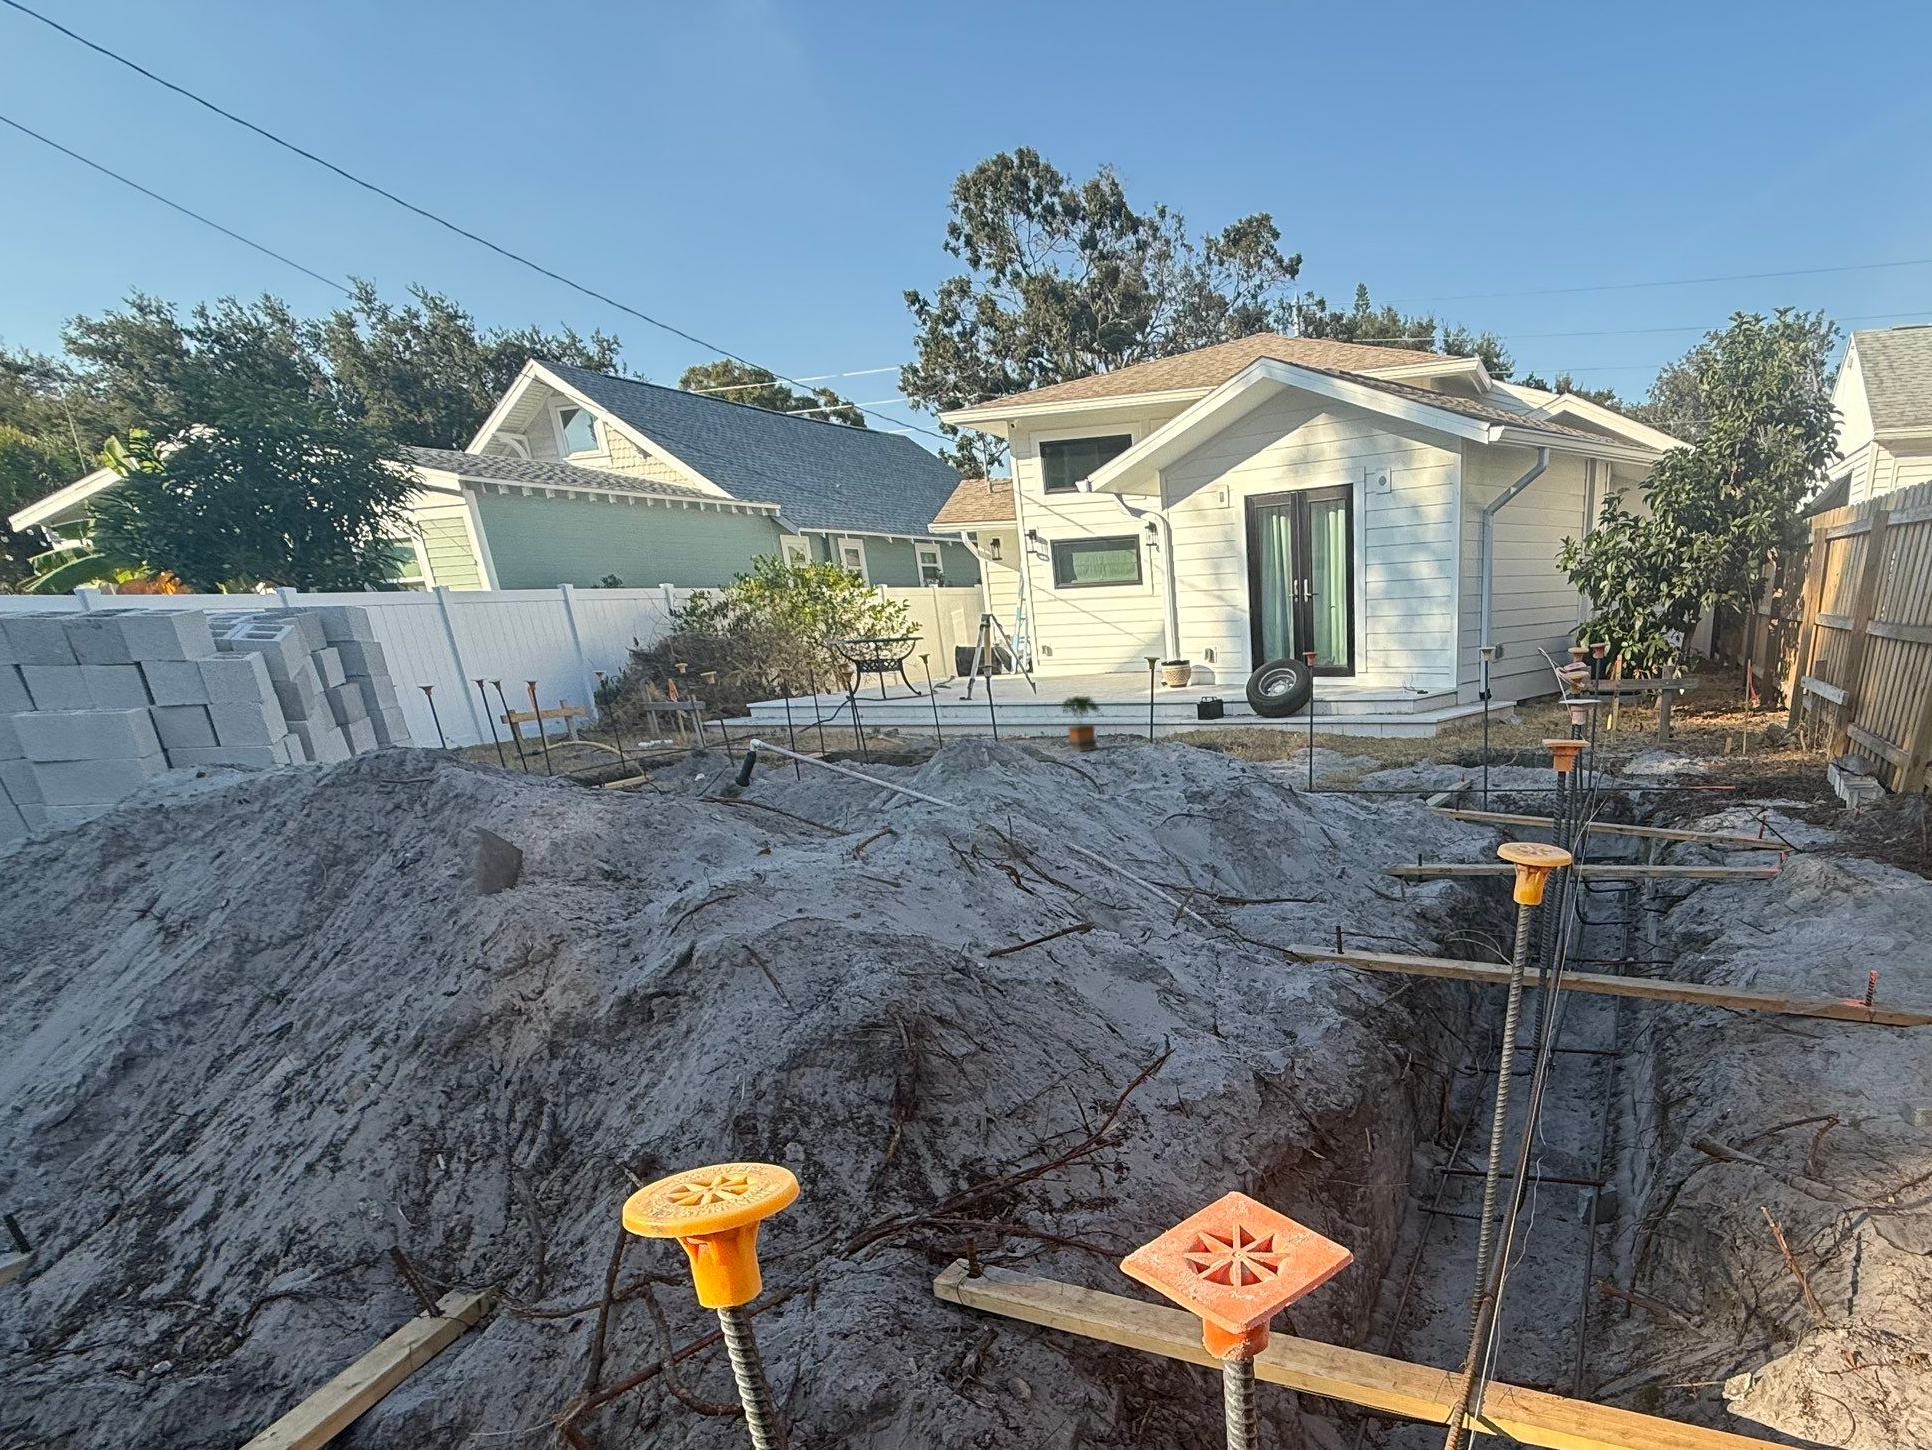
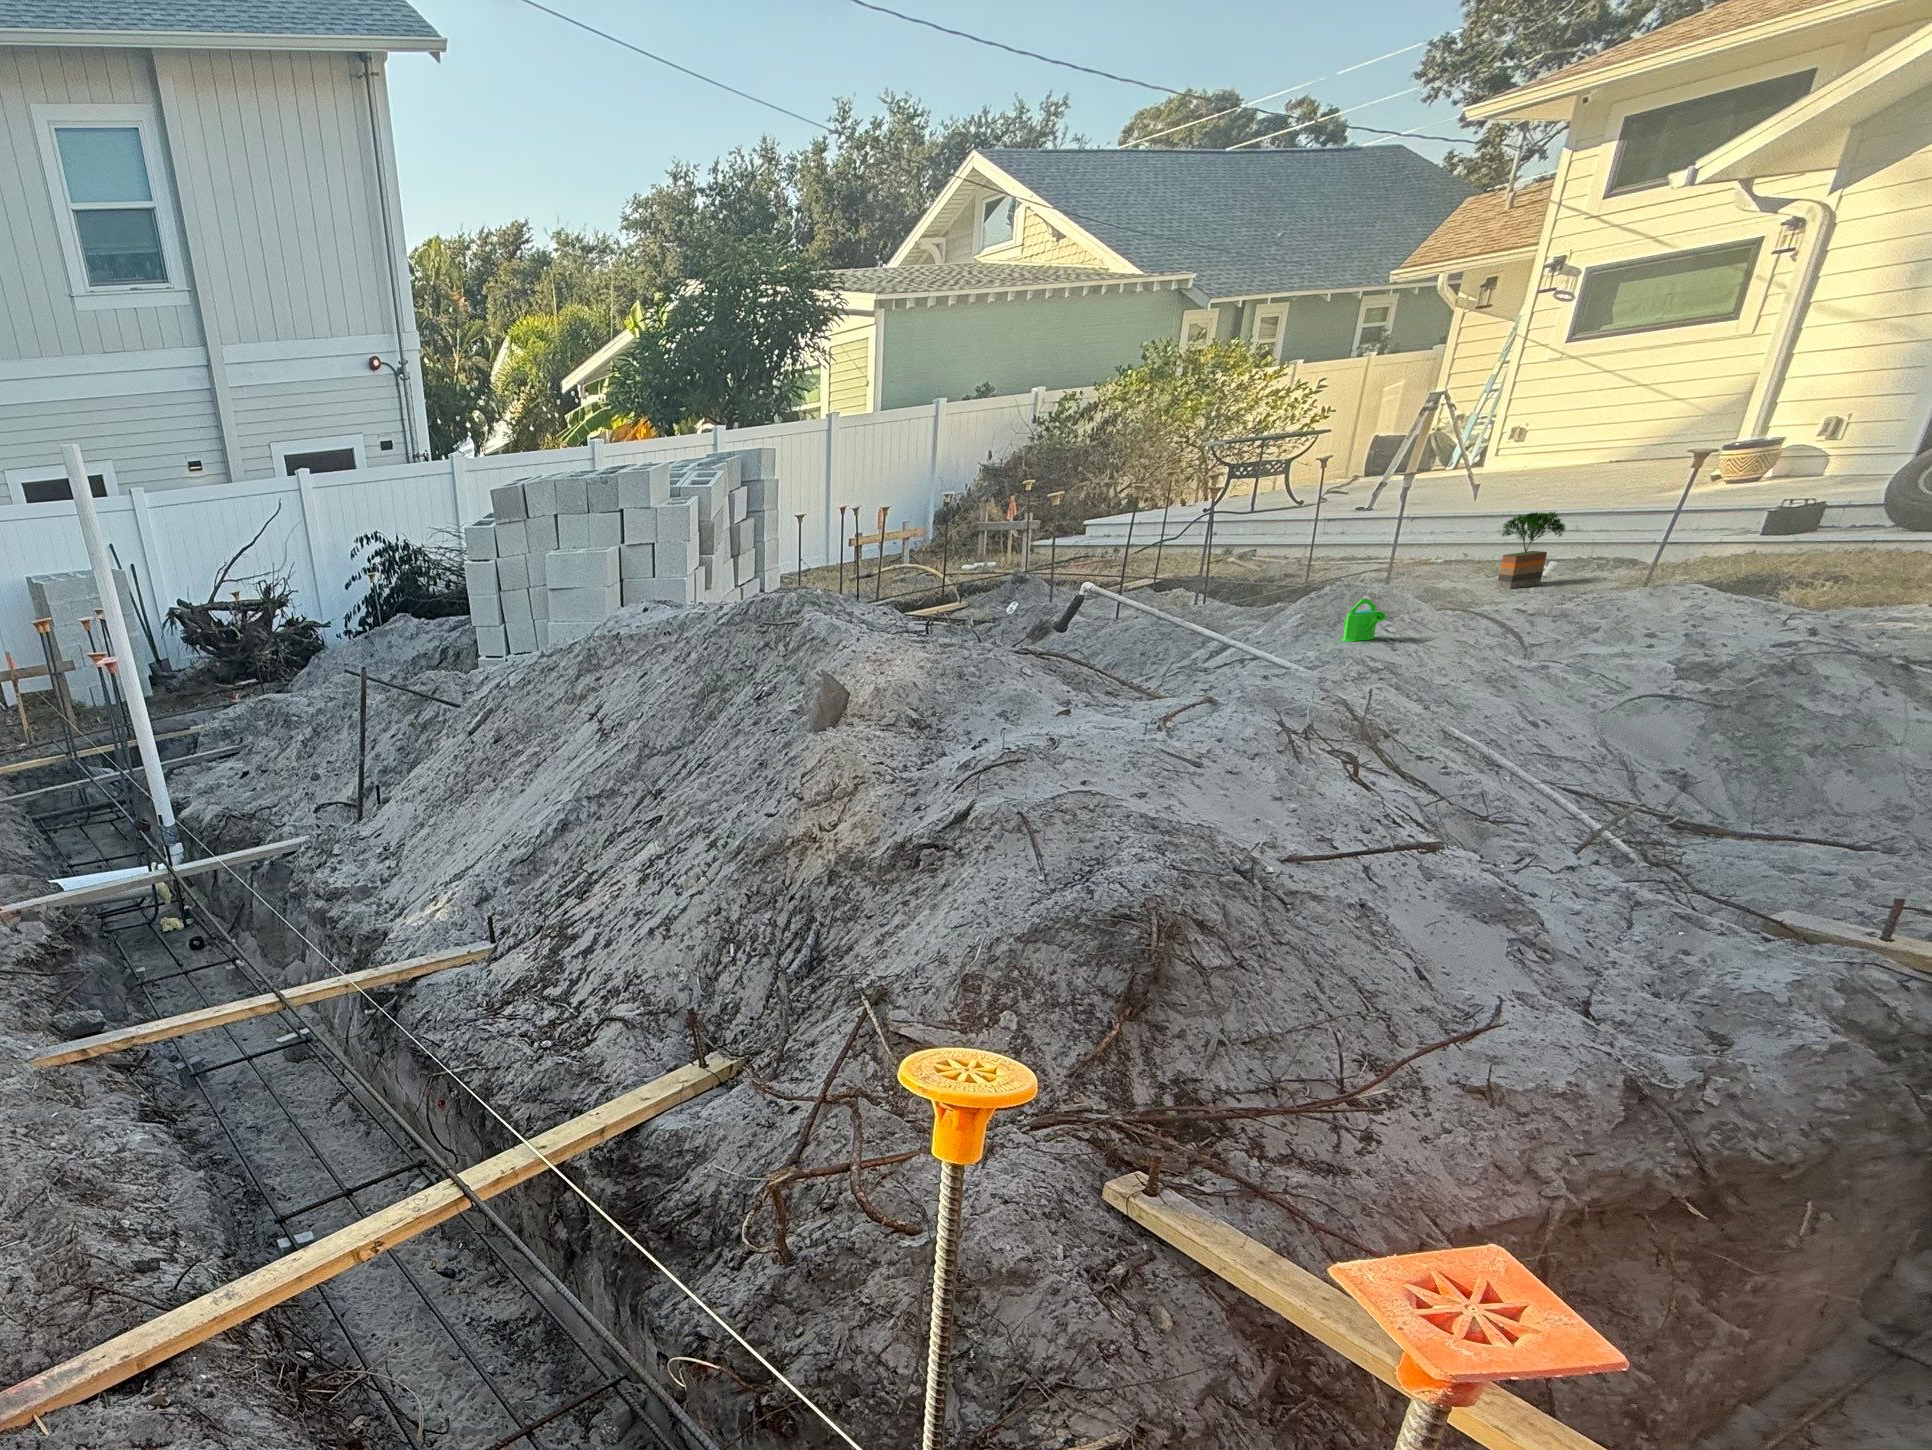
watering can: none [978,756,1006,791] -> present [1341,598,1386,641]

